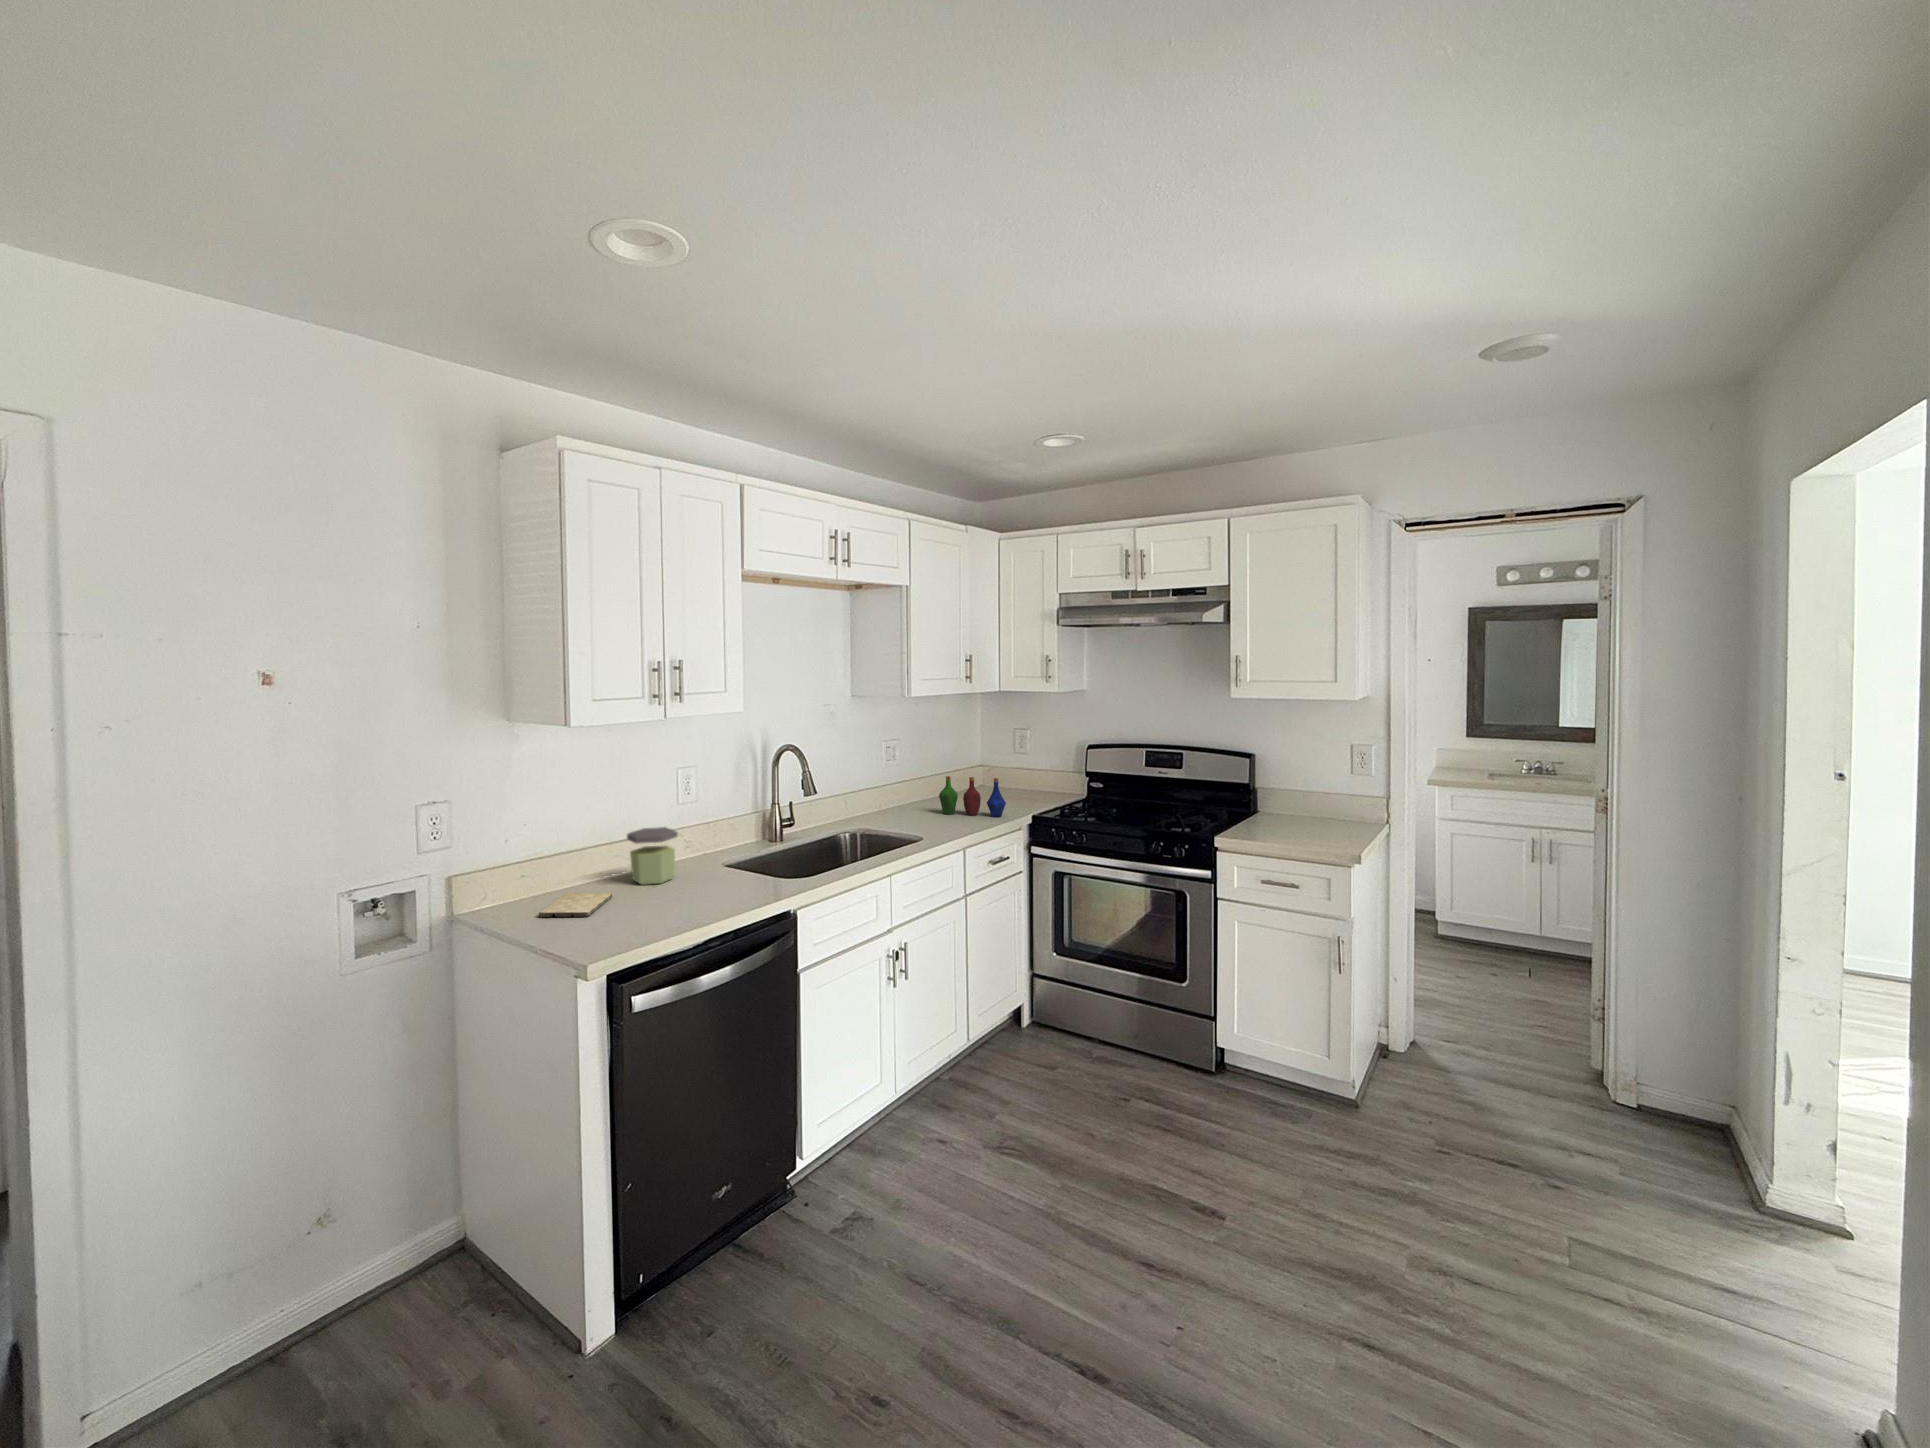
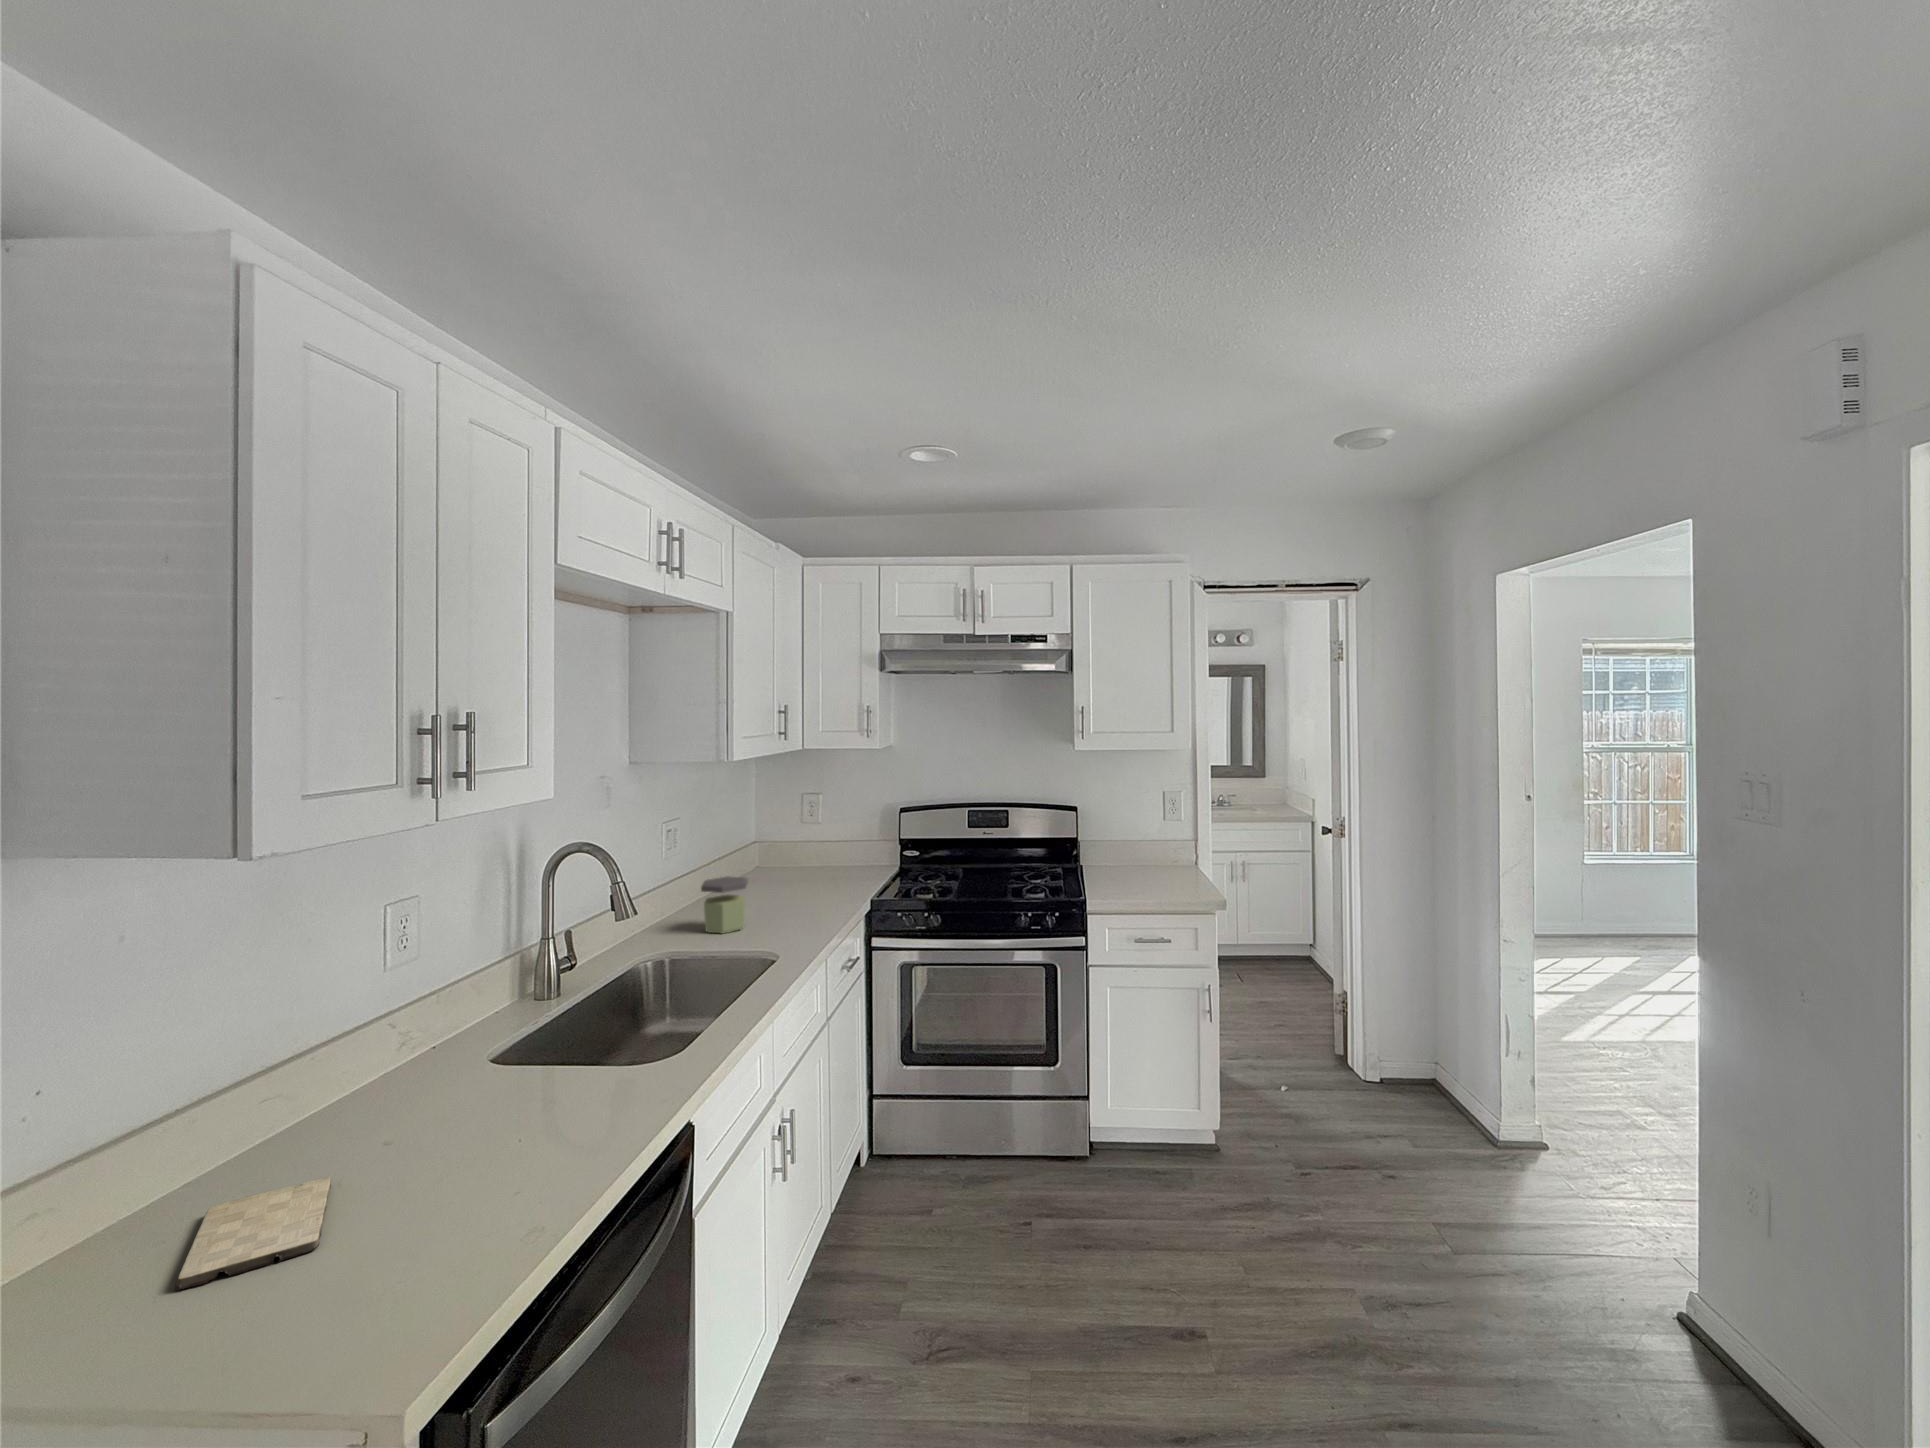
bottle: present [939,776,1006,817] -> none [749,859,839,913]
jar: present [627,827,678,885] -> present [701,876,748,933]

